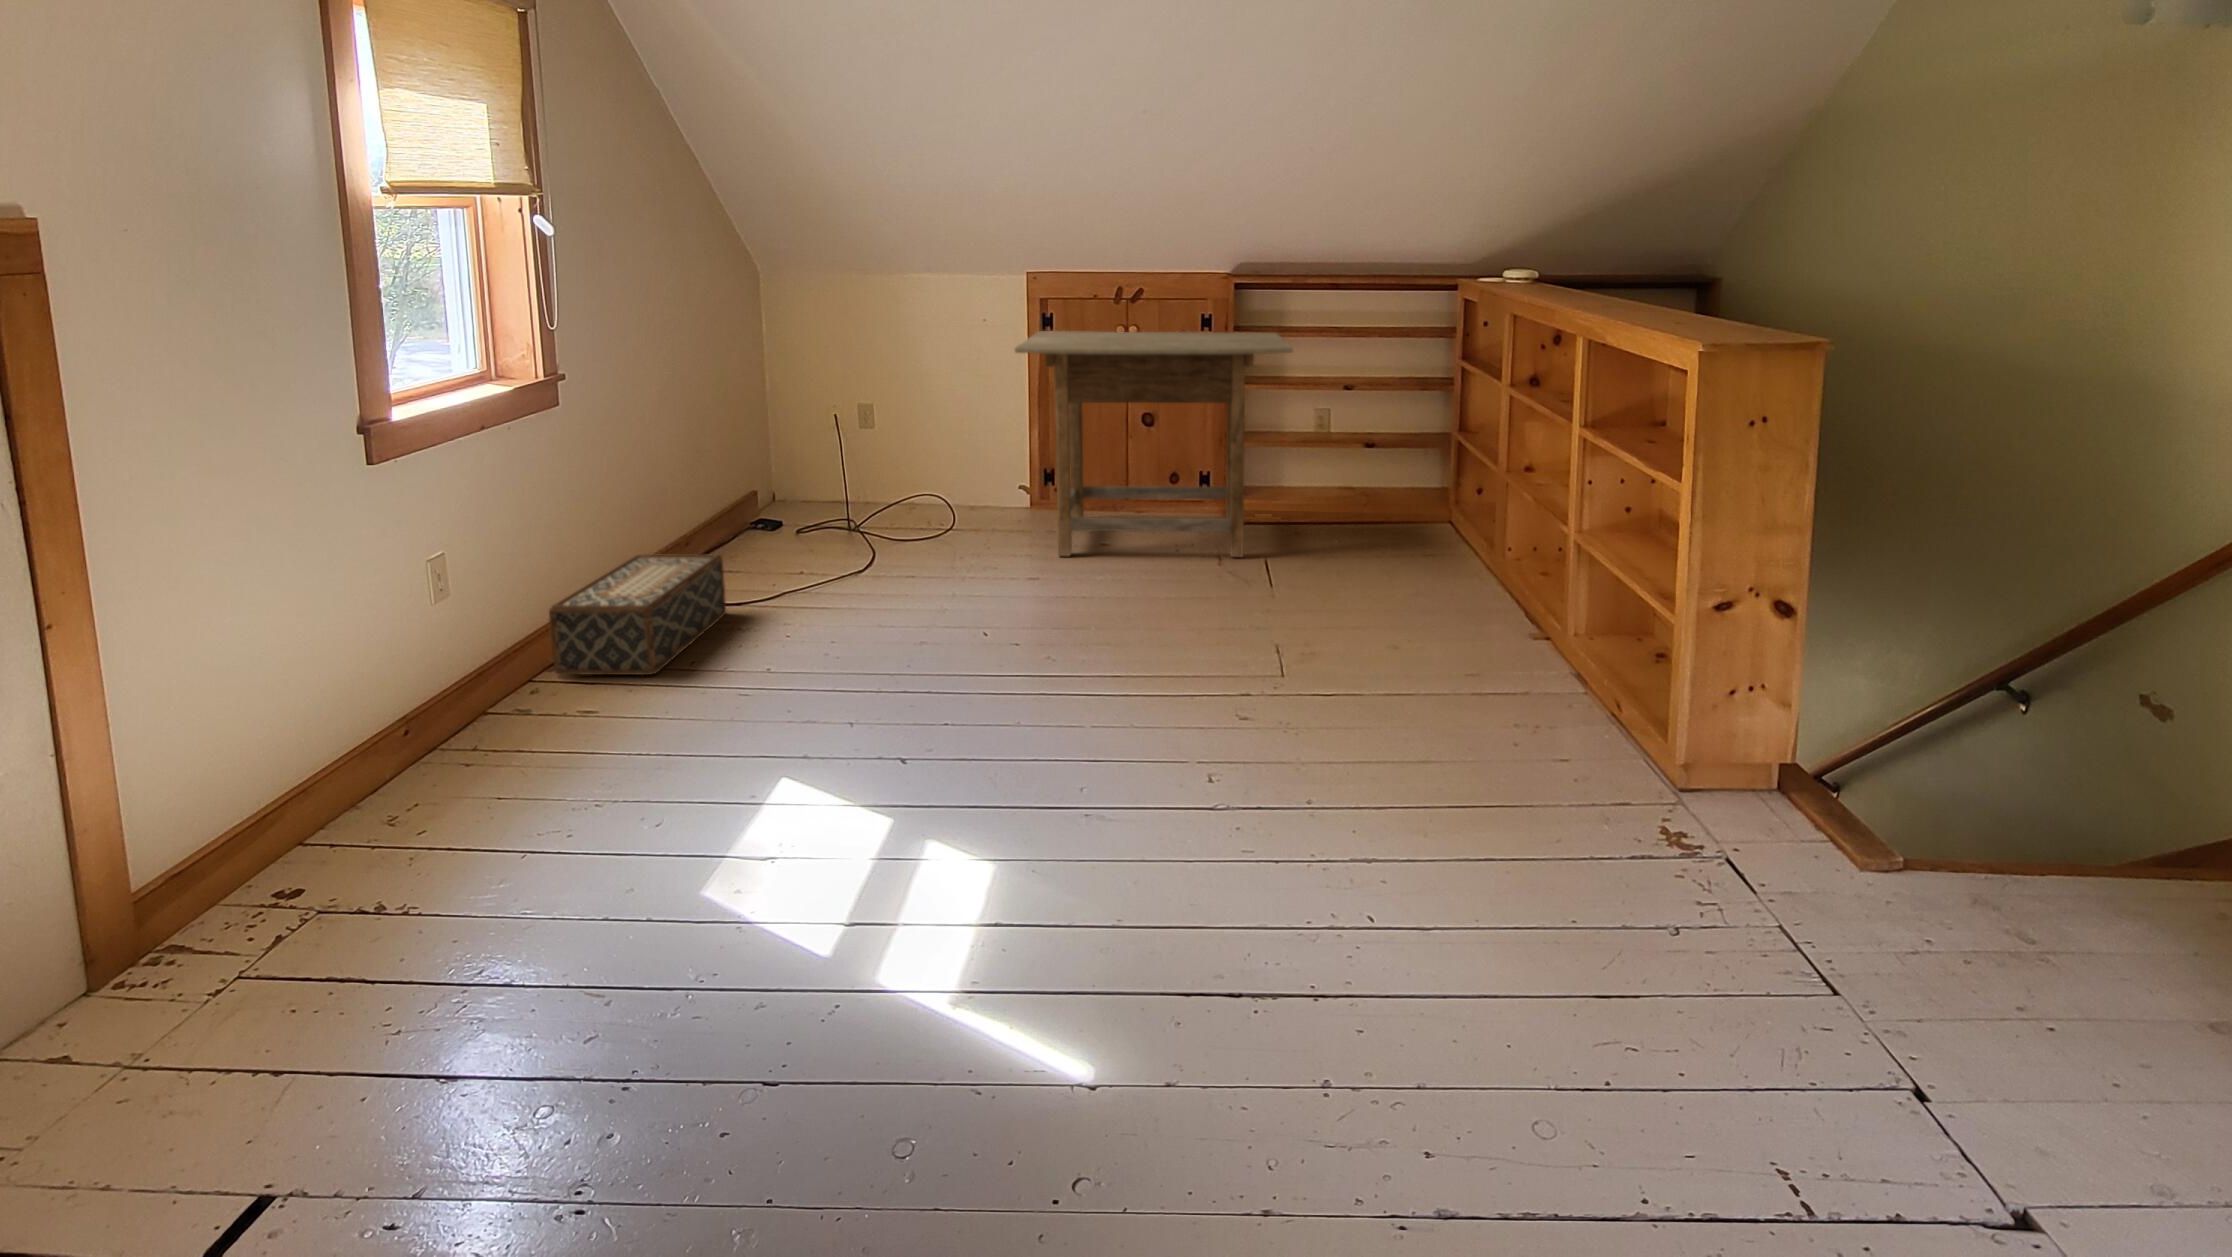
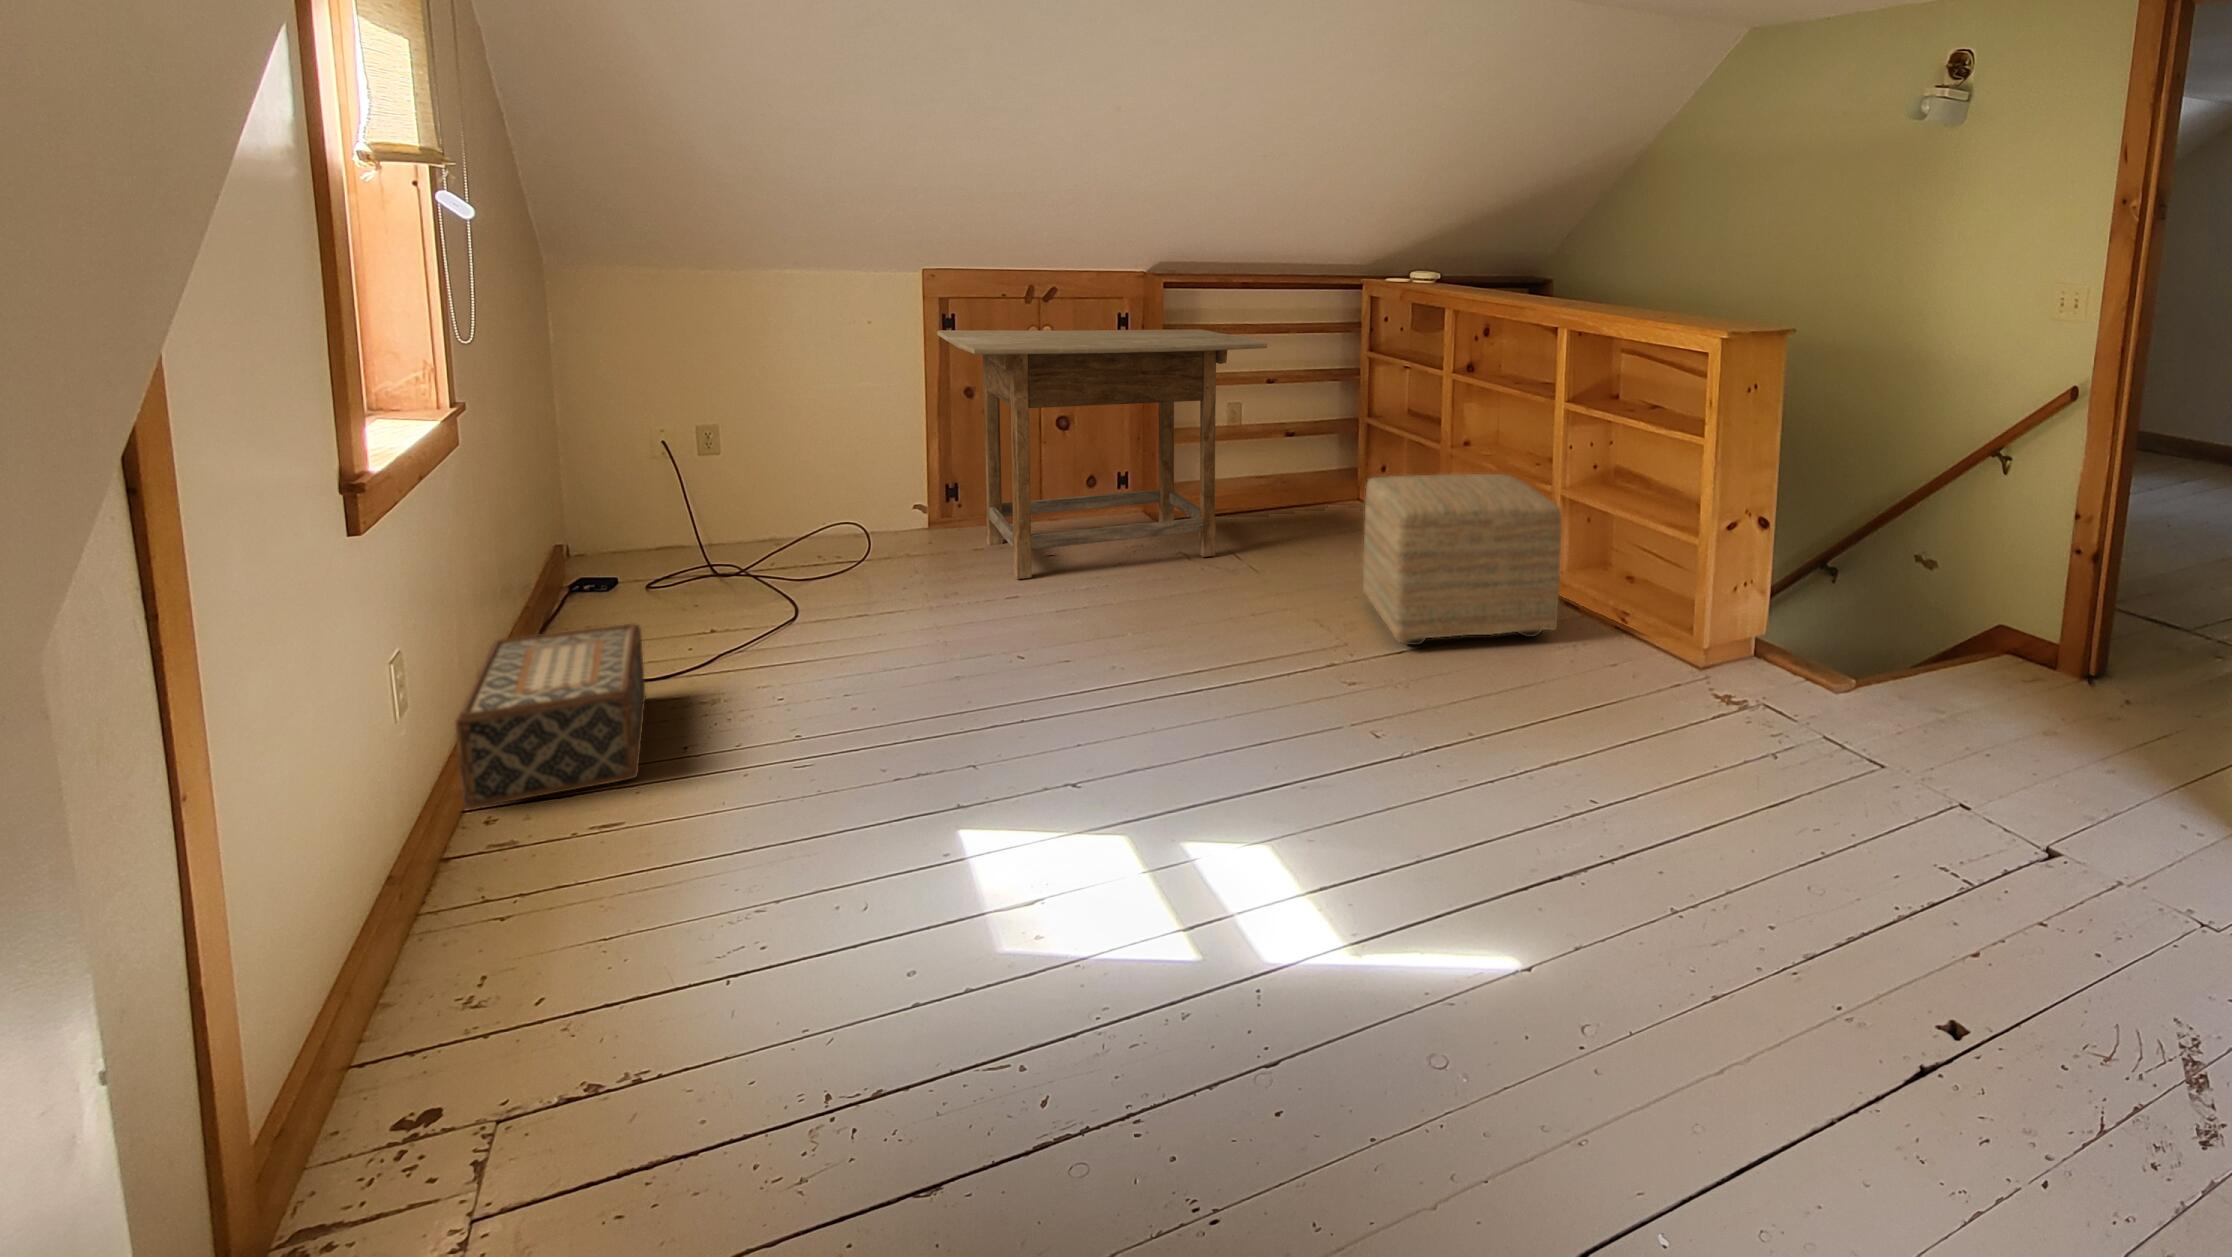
ottoman: none [1312,496,1516,702] -> present [1363,474,1562,645]

